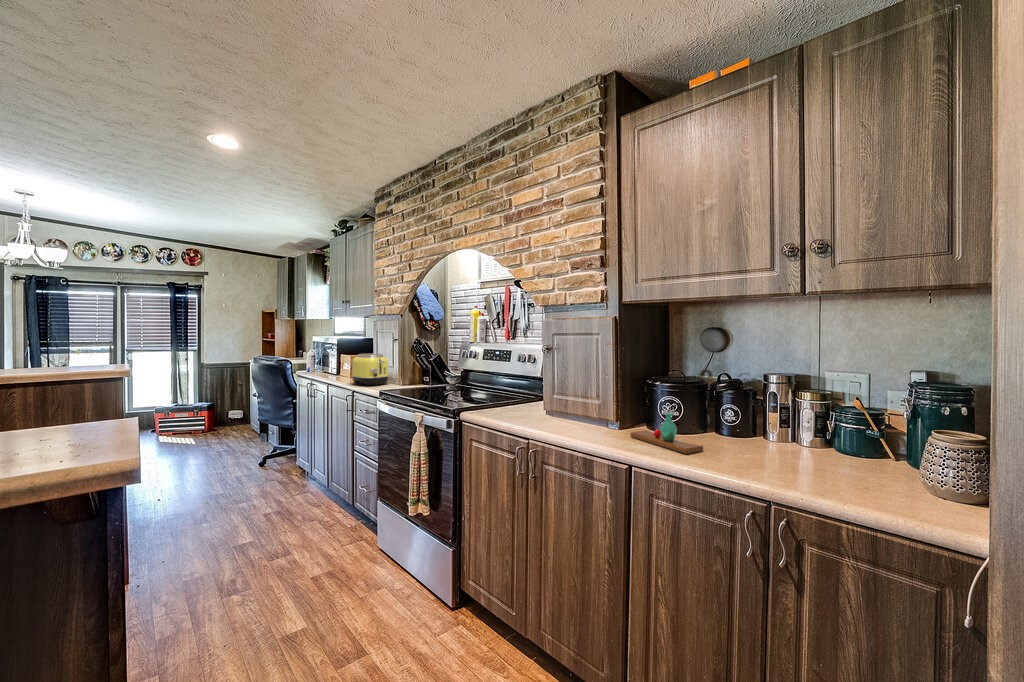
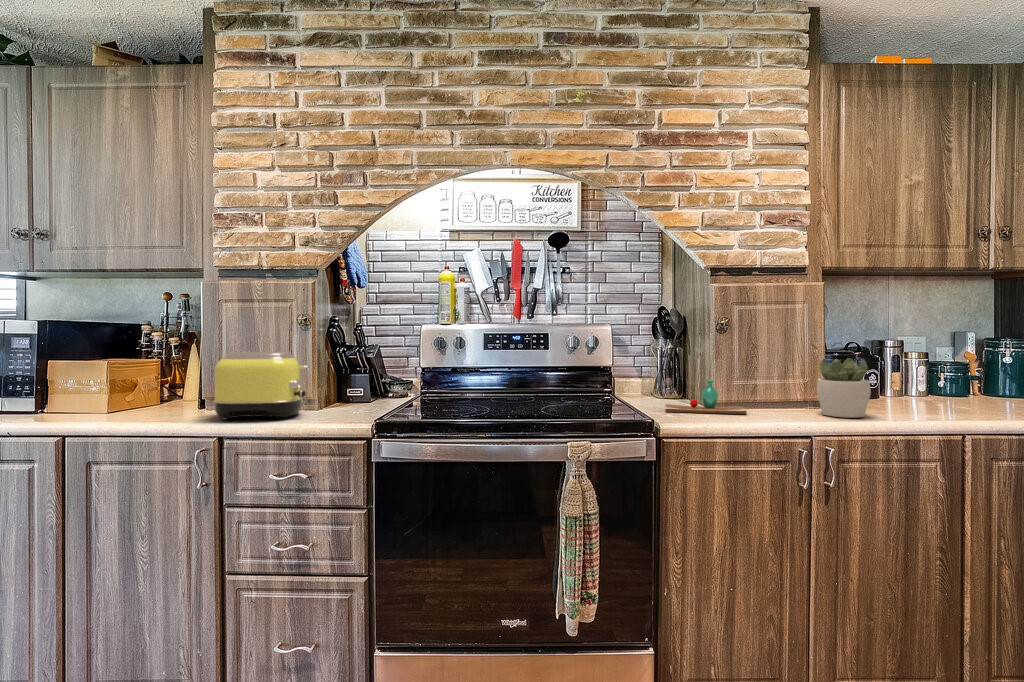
succulent plant: none [554,381,596,433] -> present [817,358,871,418]
vase: present [631,413,703,454] -> present [665,380,747,414]

